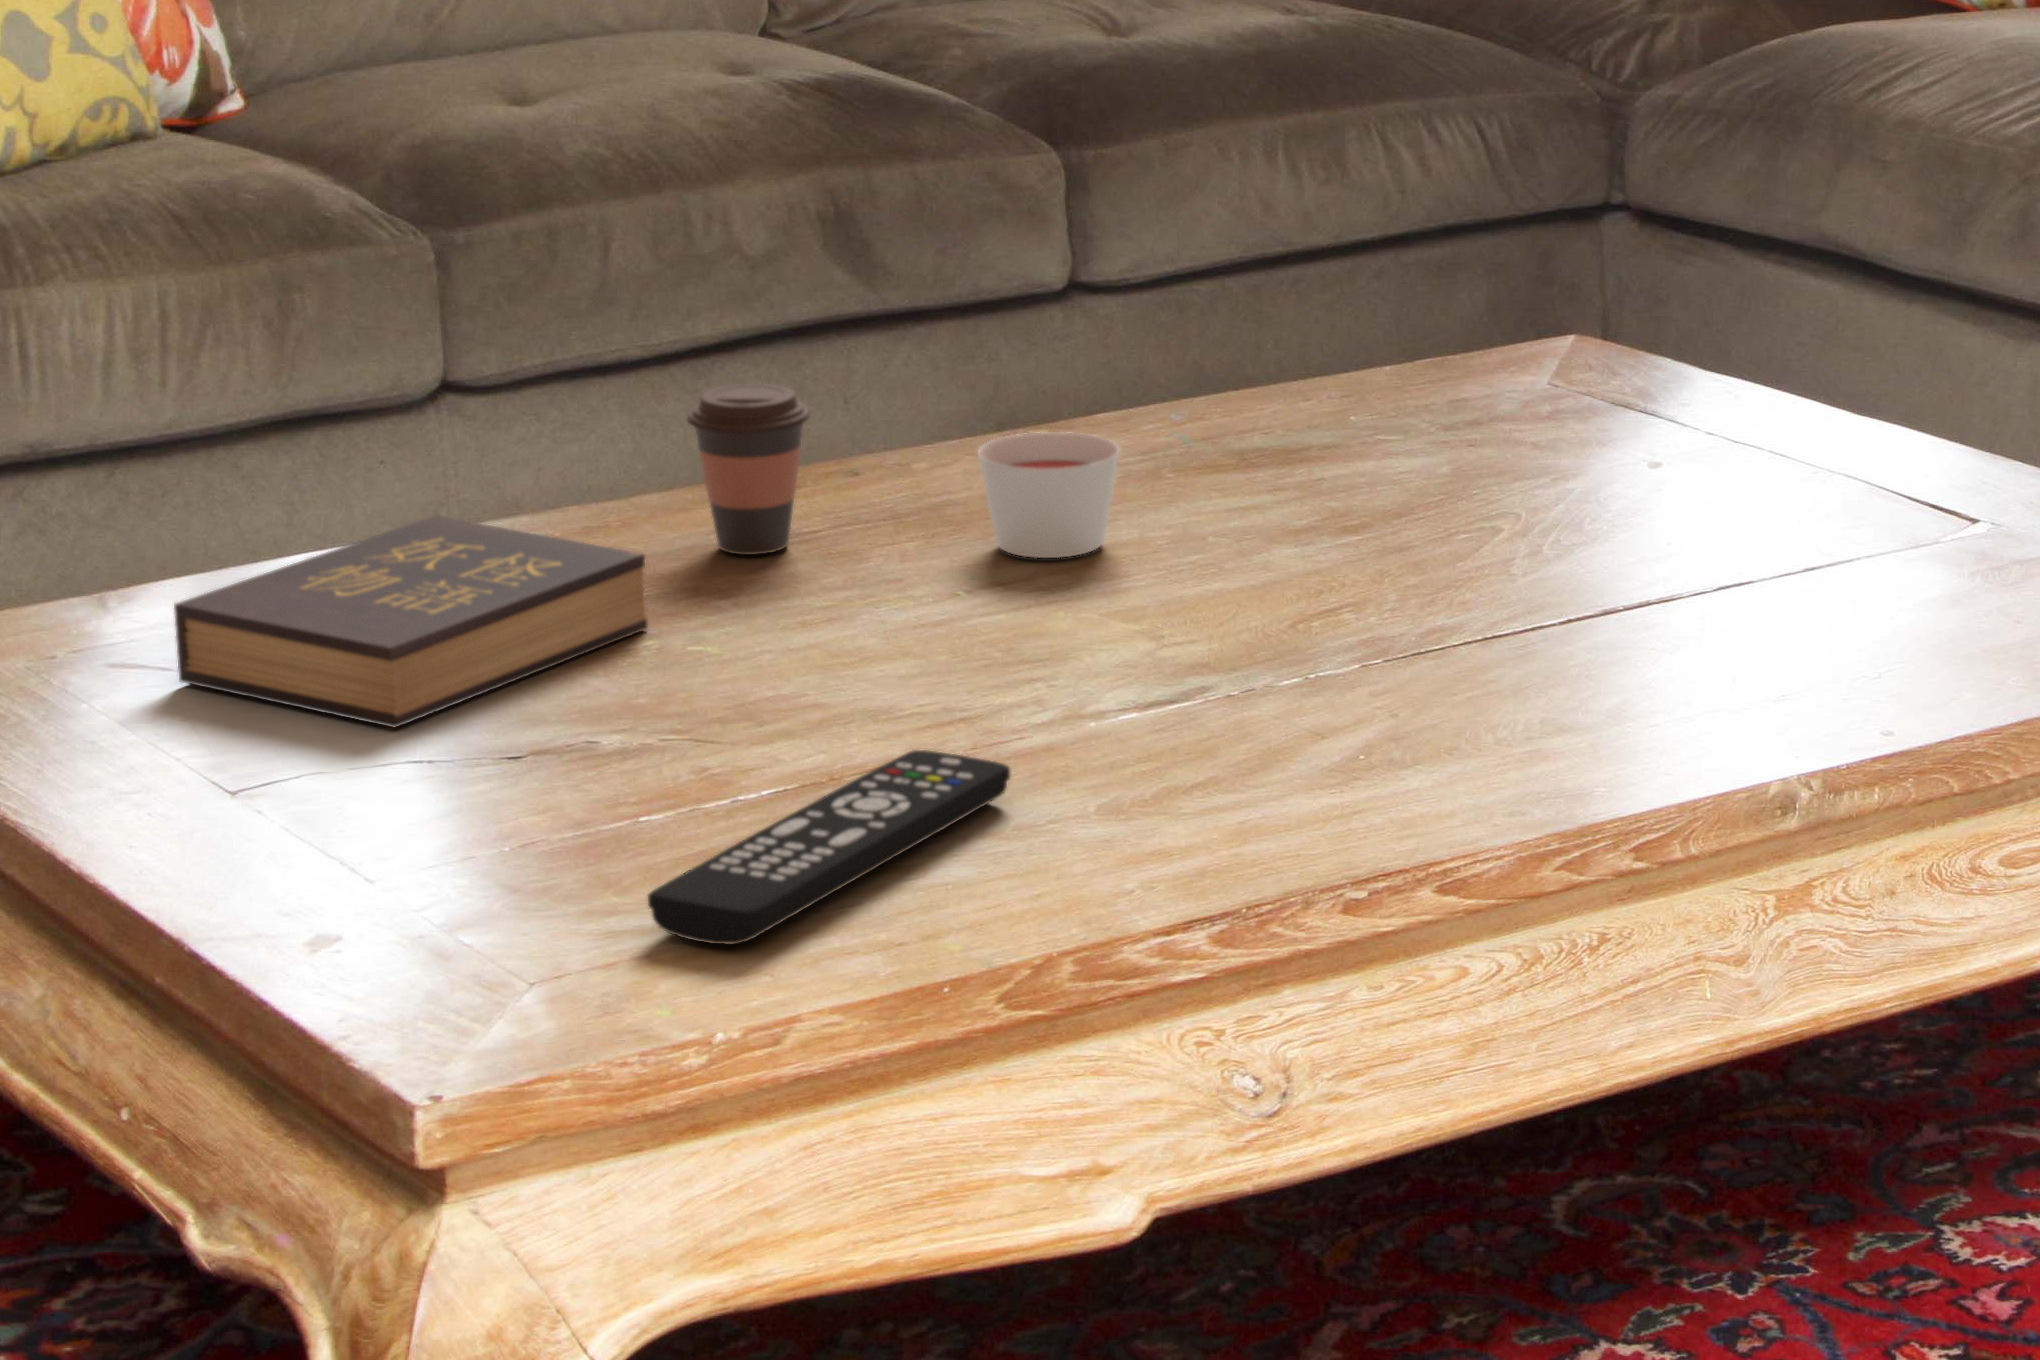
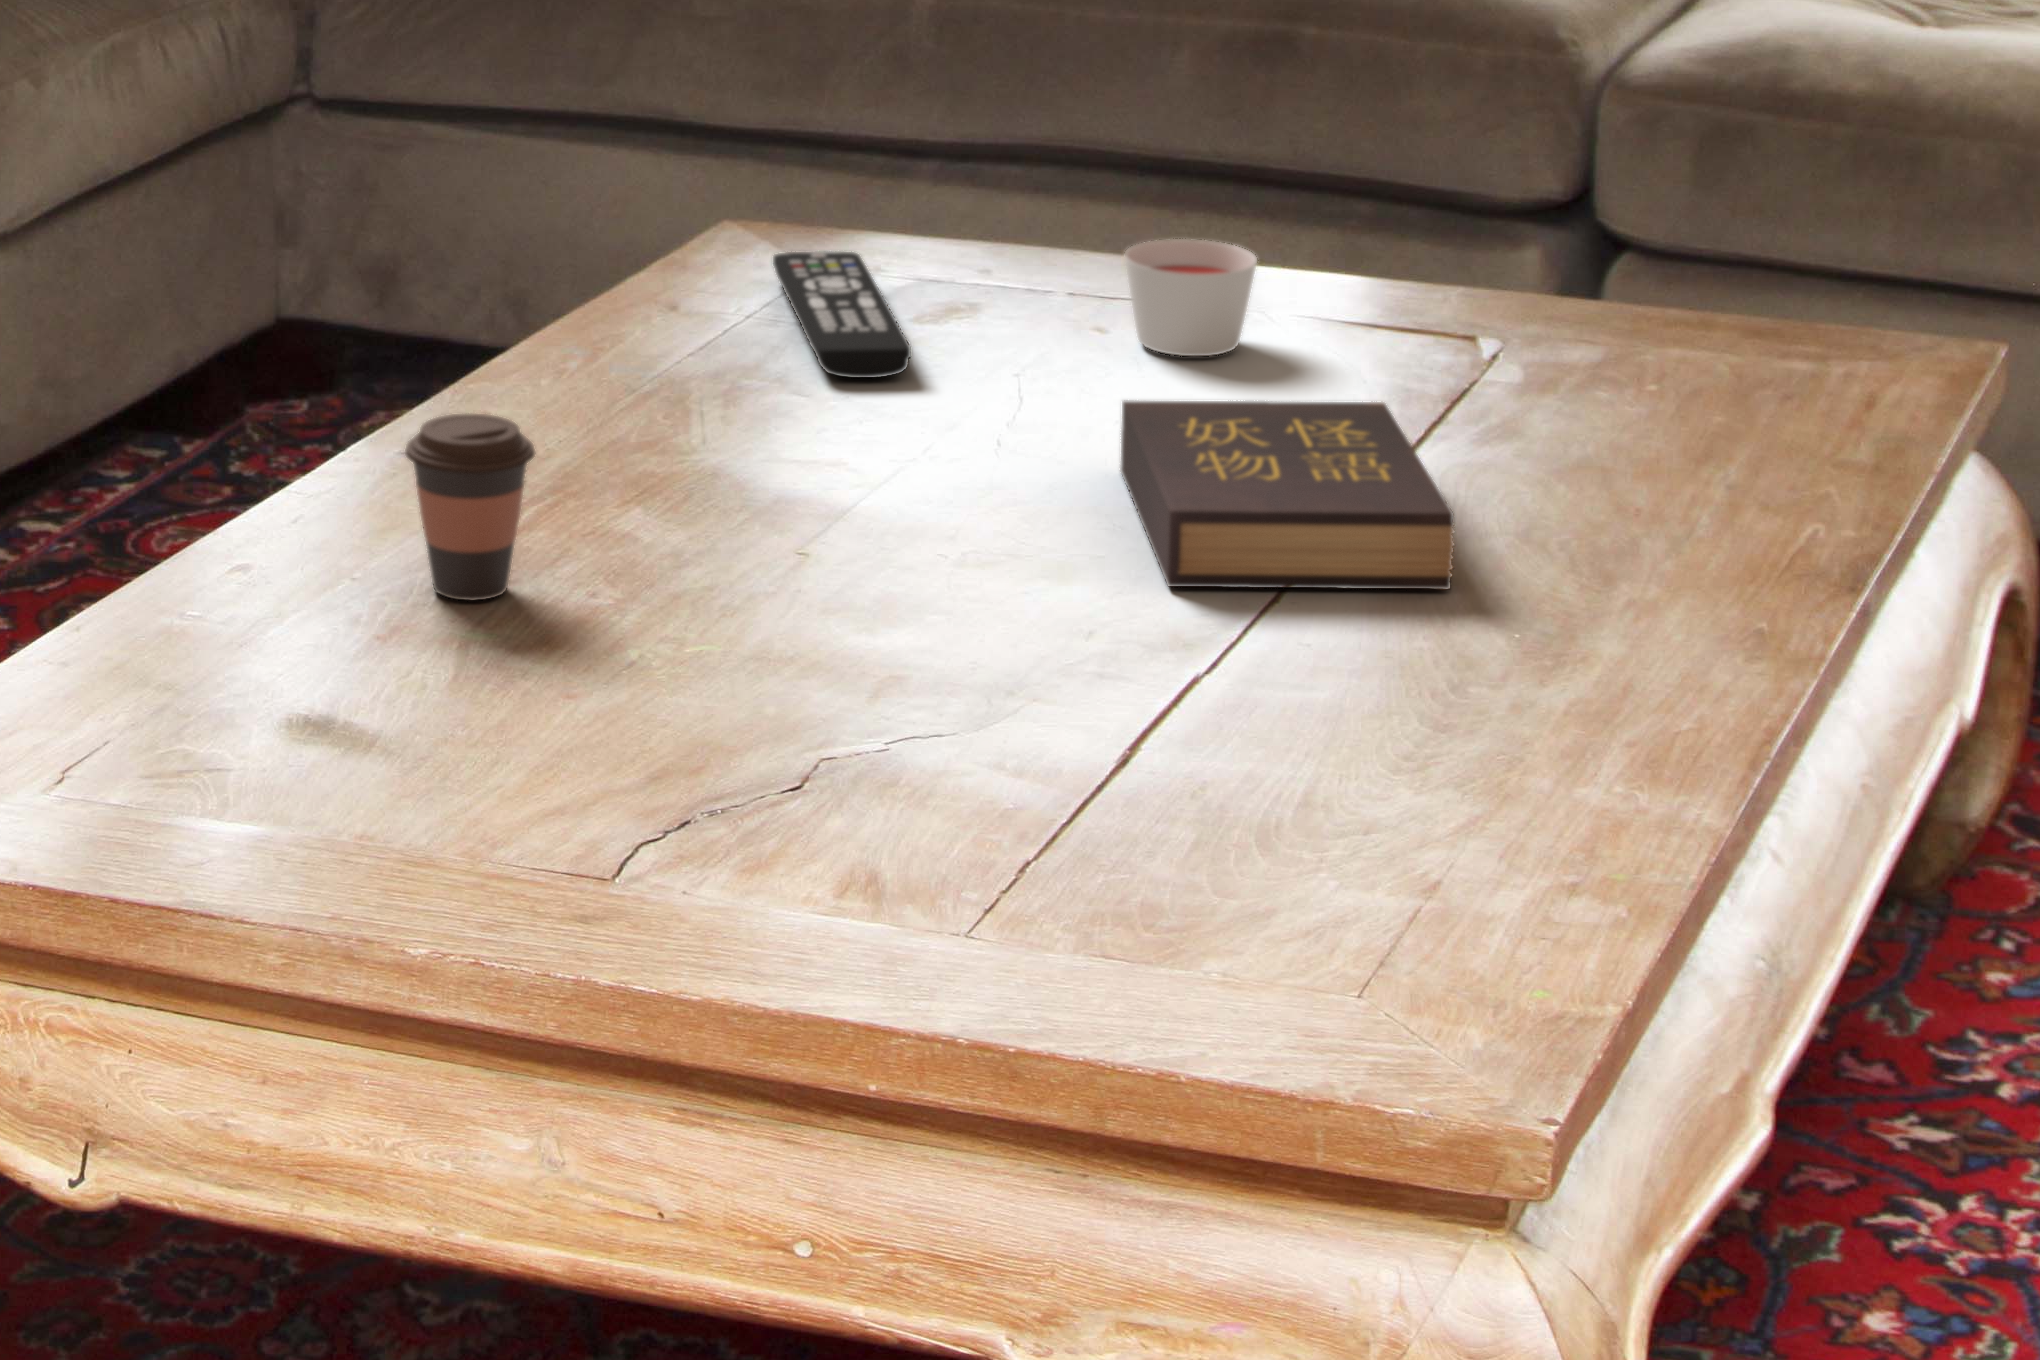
candle: present [978,432,1119,558] -> present [1125,239,1257,356]
hardback book: present [174,516,648,727] -> present [1121,400,1454,589]
remote control: present [648,750,1010,945] -> present [773,252,911,378]

